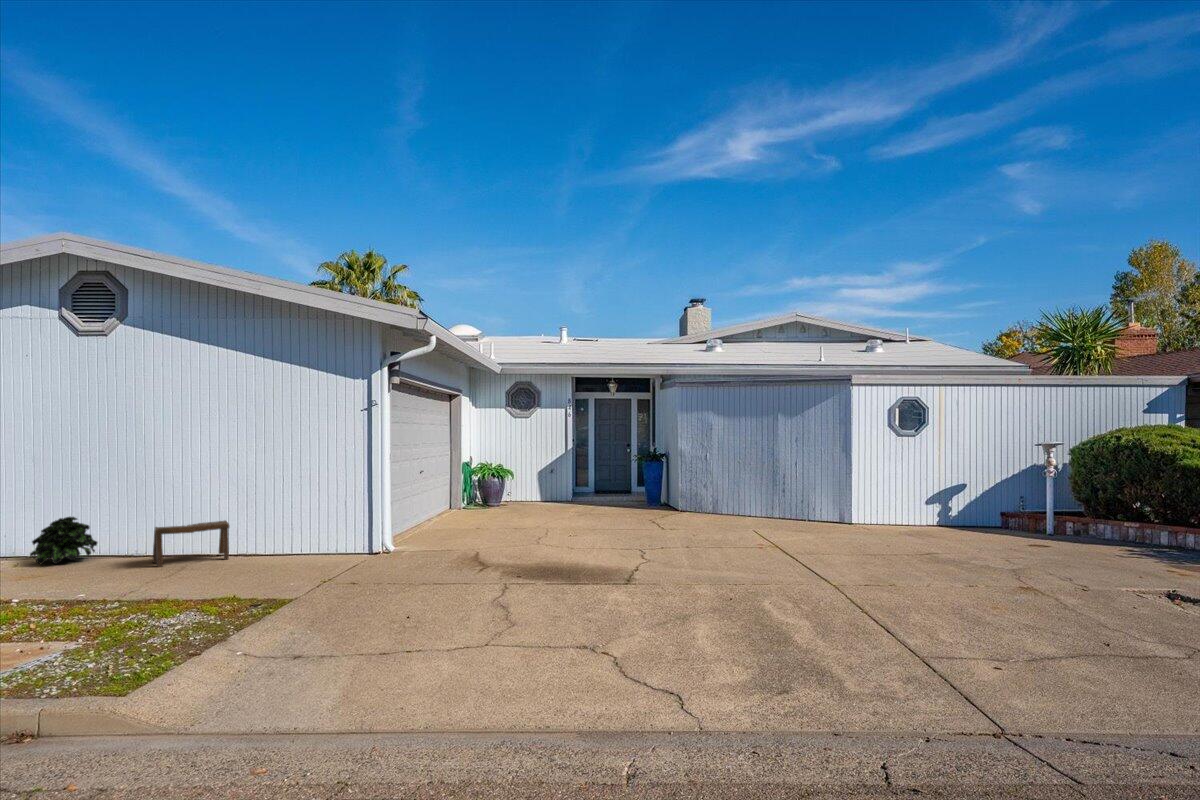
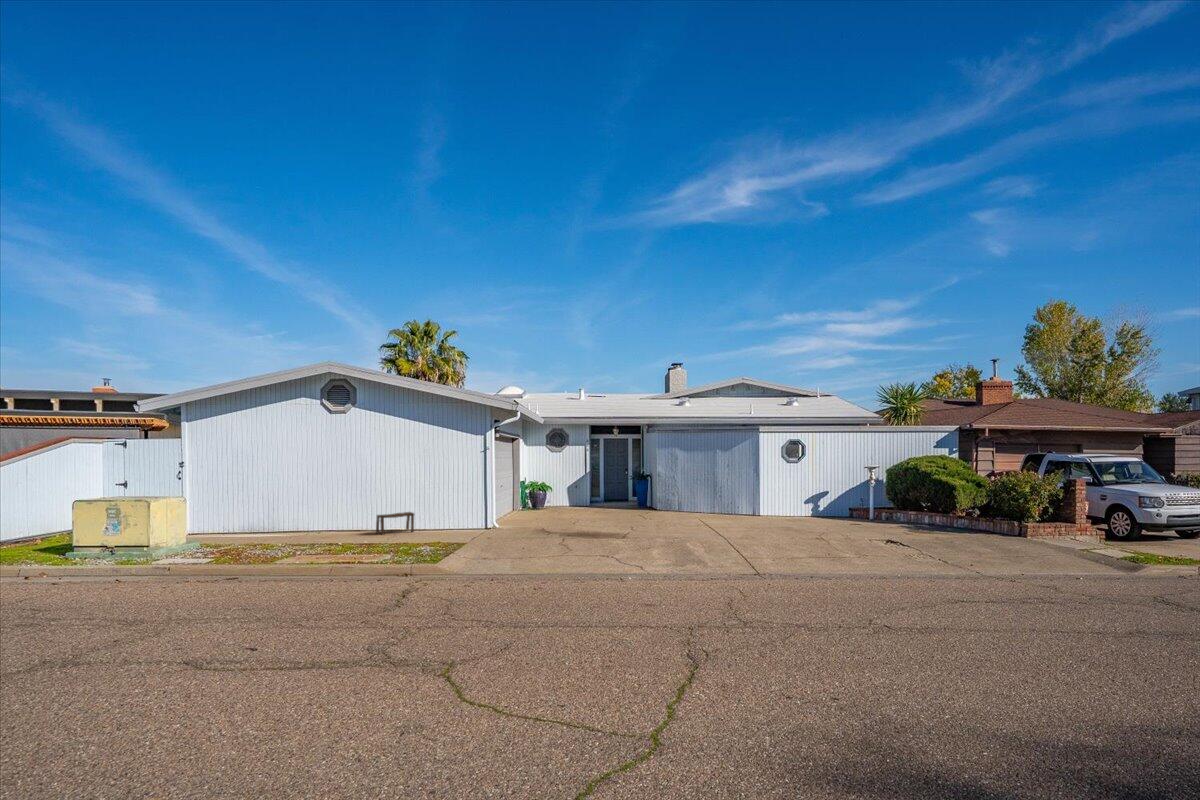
potted plant: present [30,517,97,564] -> none [313,510,343,534]

